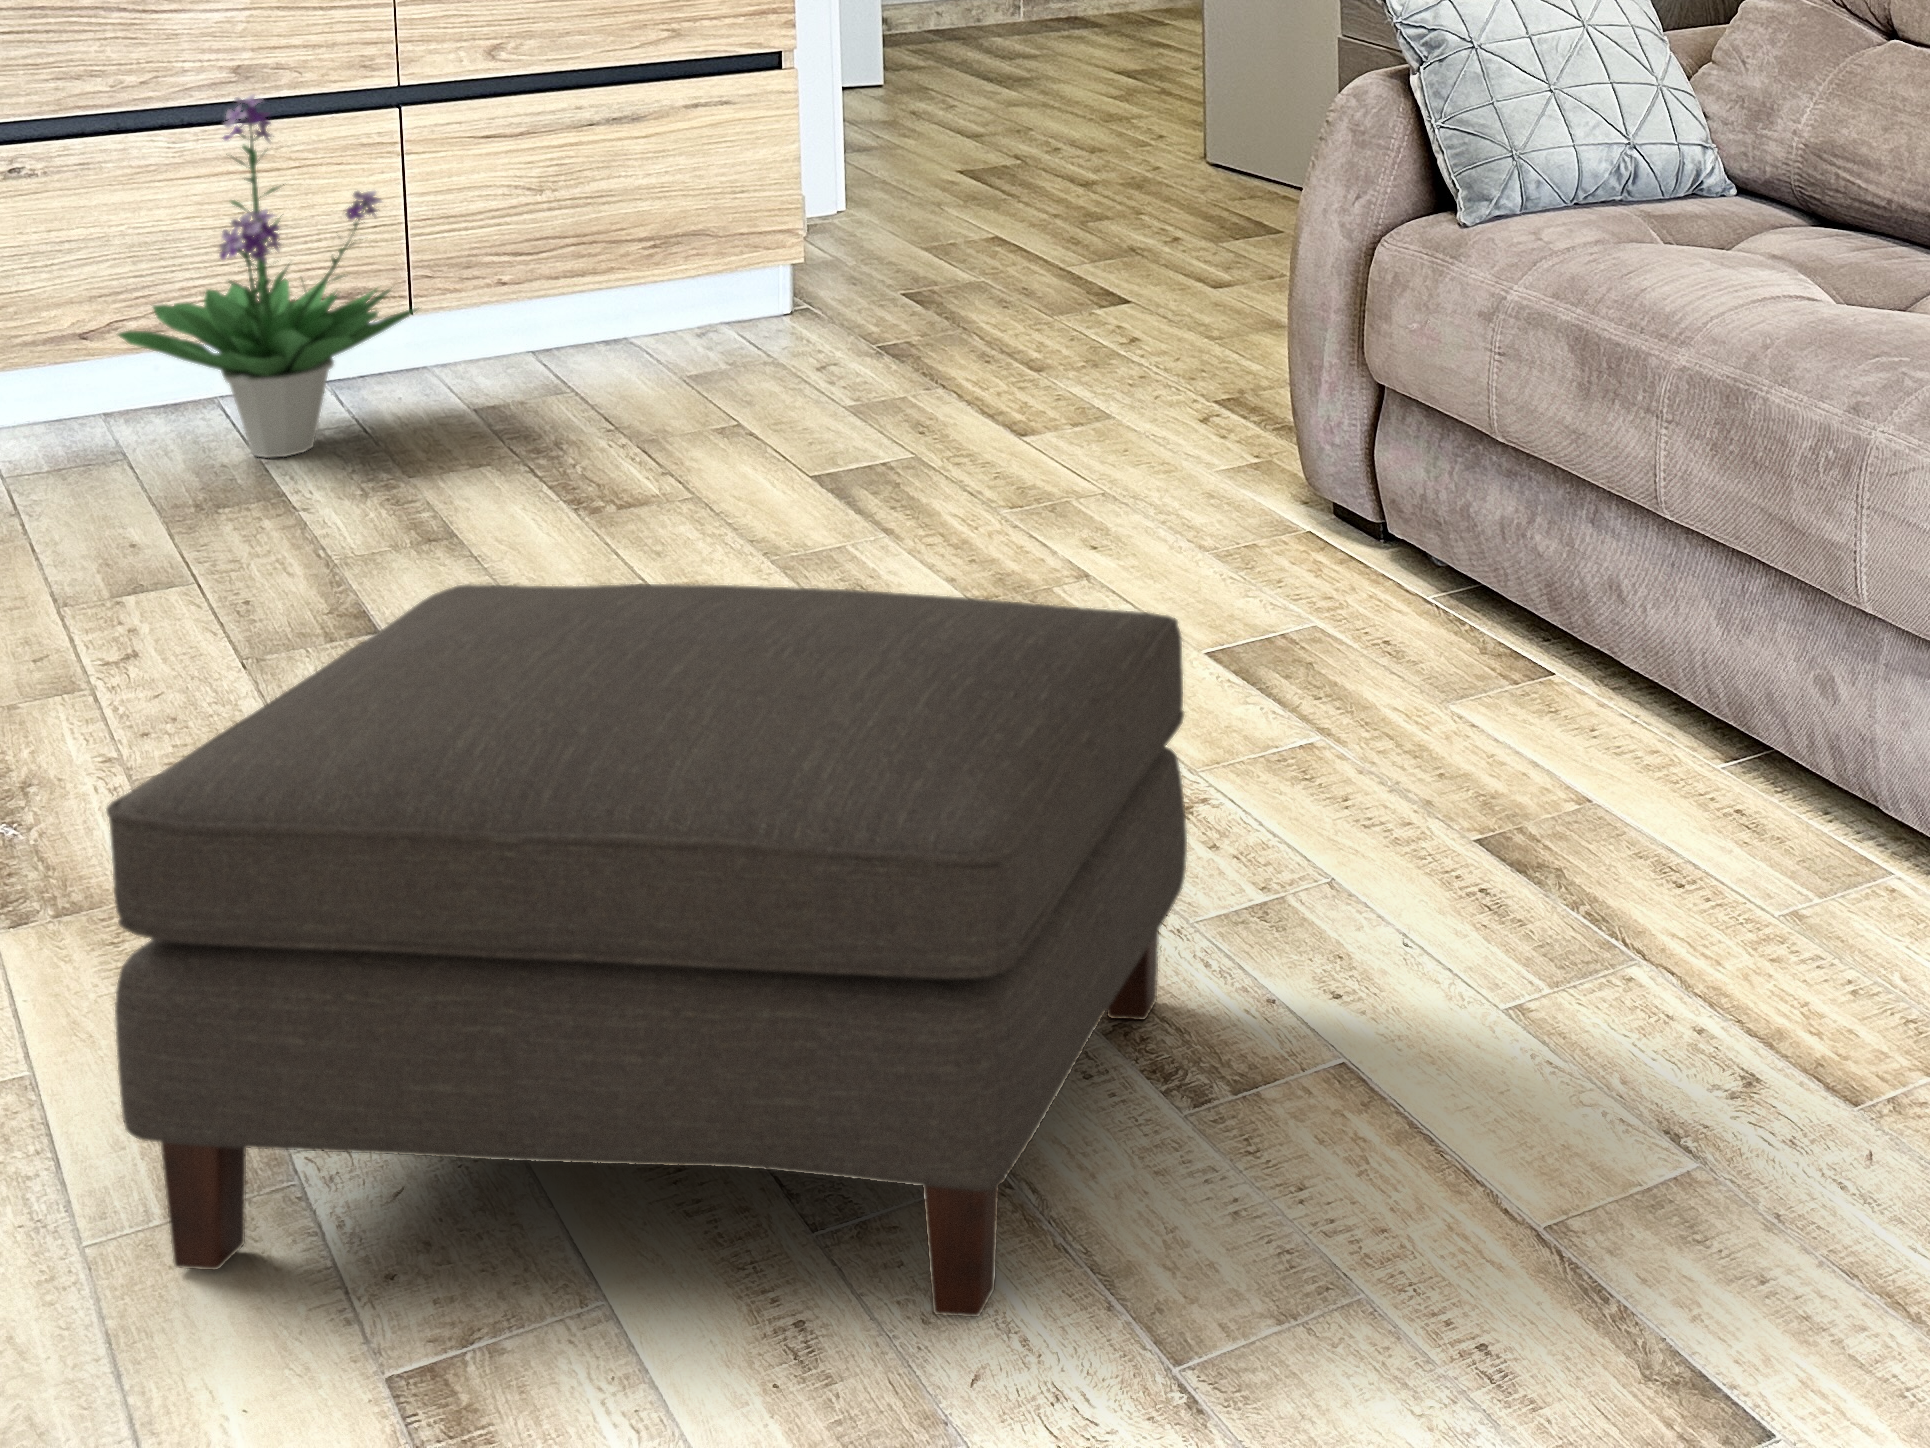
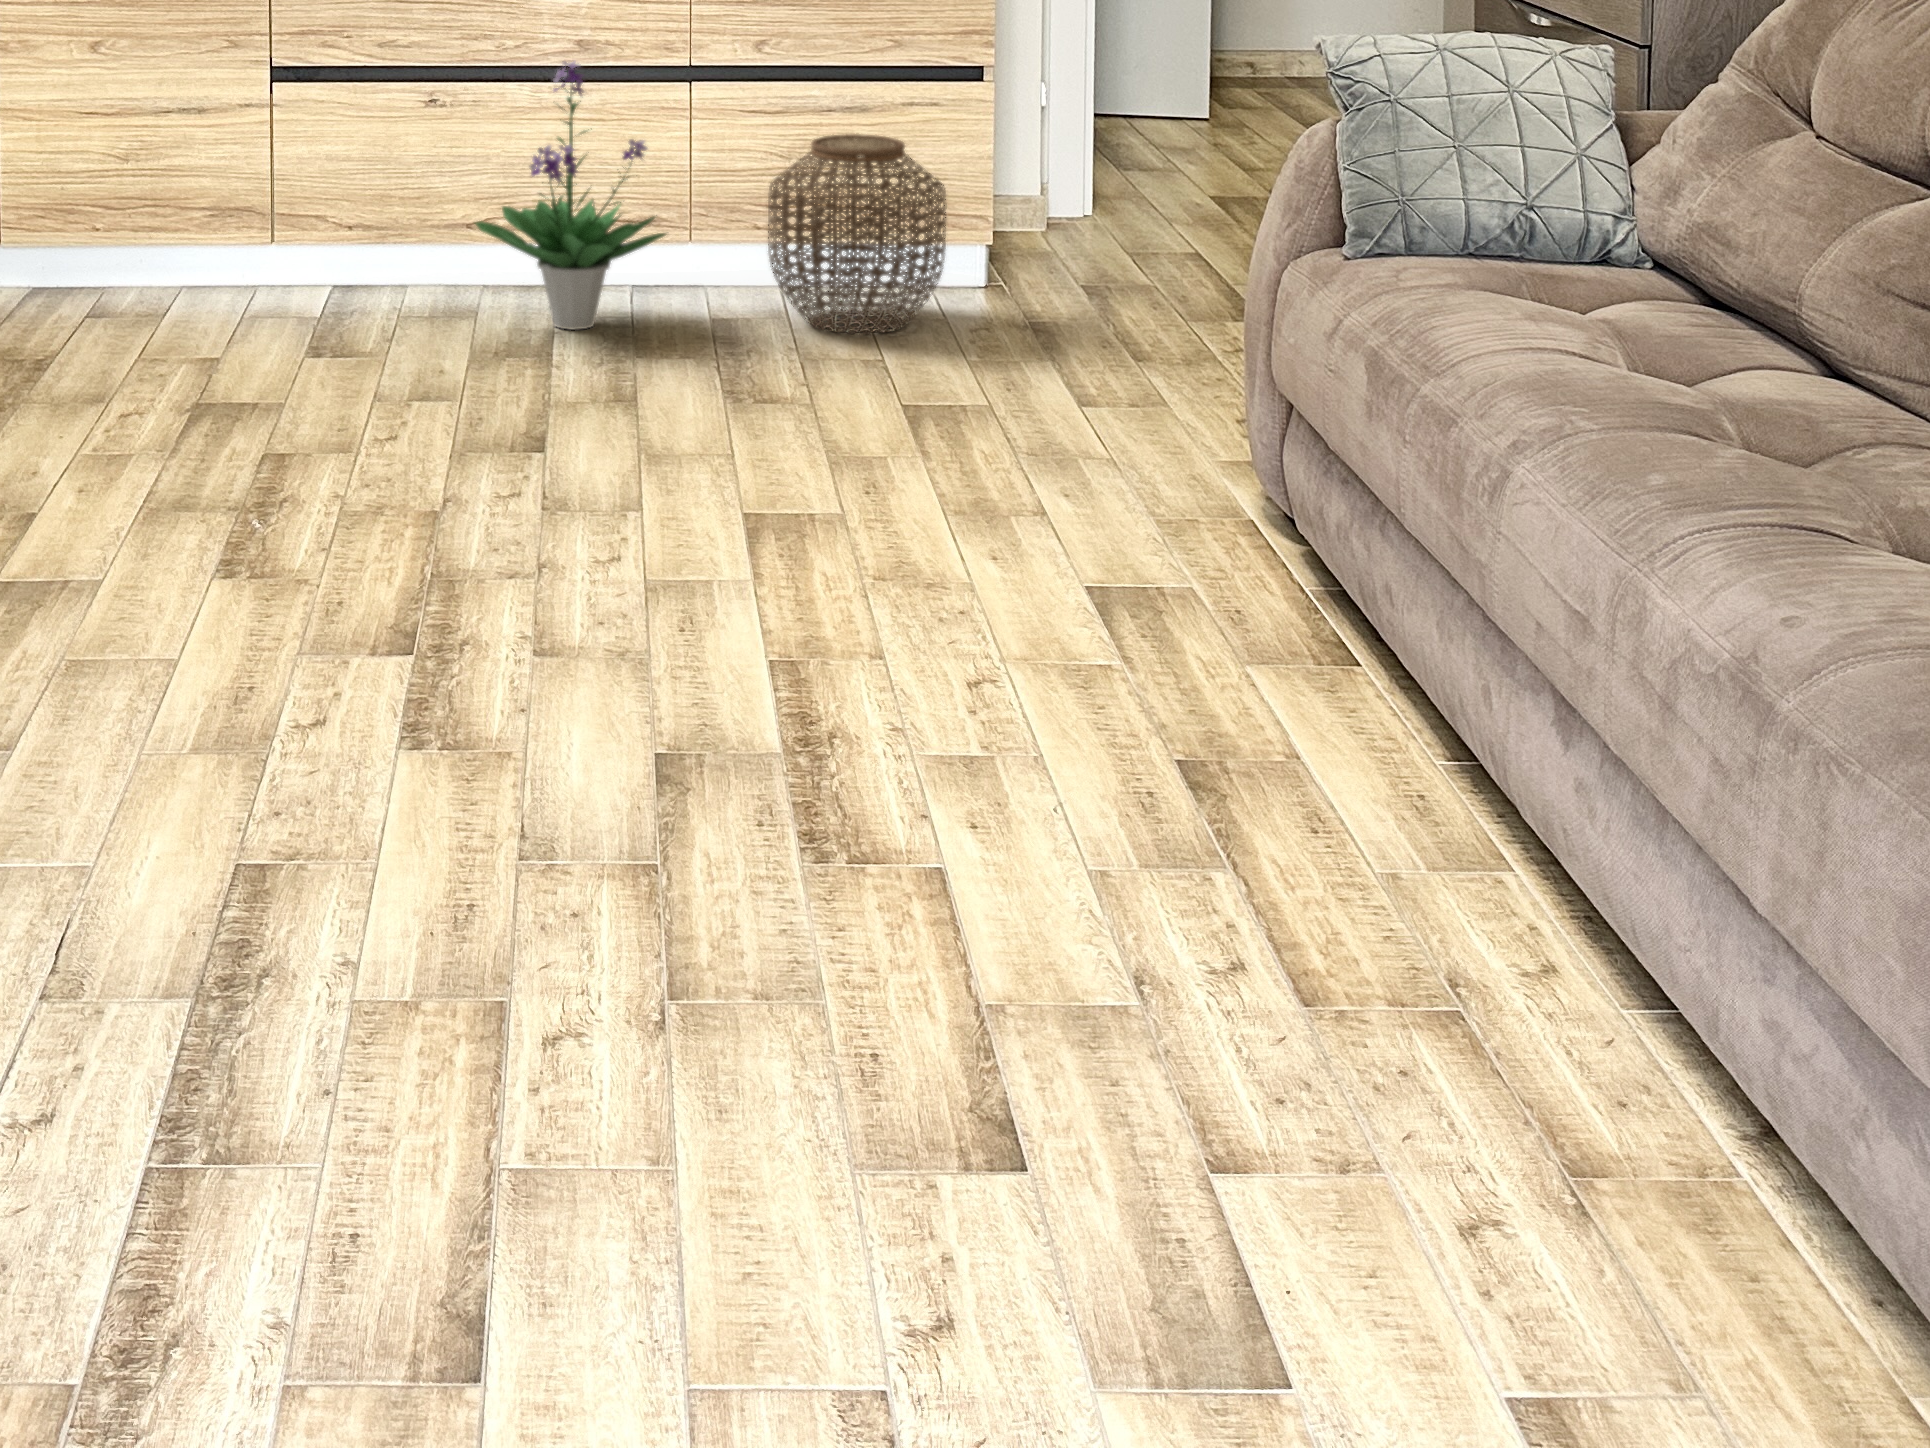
woven basket: none [543,147,781,398] -> present [768,134,946,333]
ottoman: present [106,584,1187,1317] -> none [169,386,871,928]

